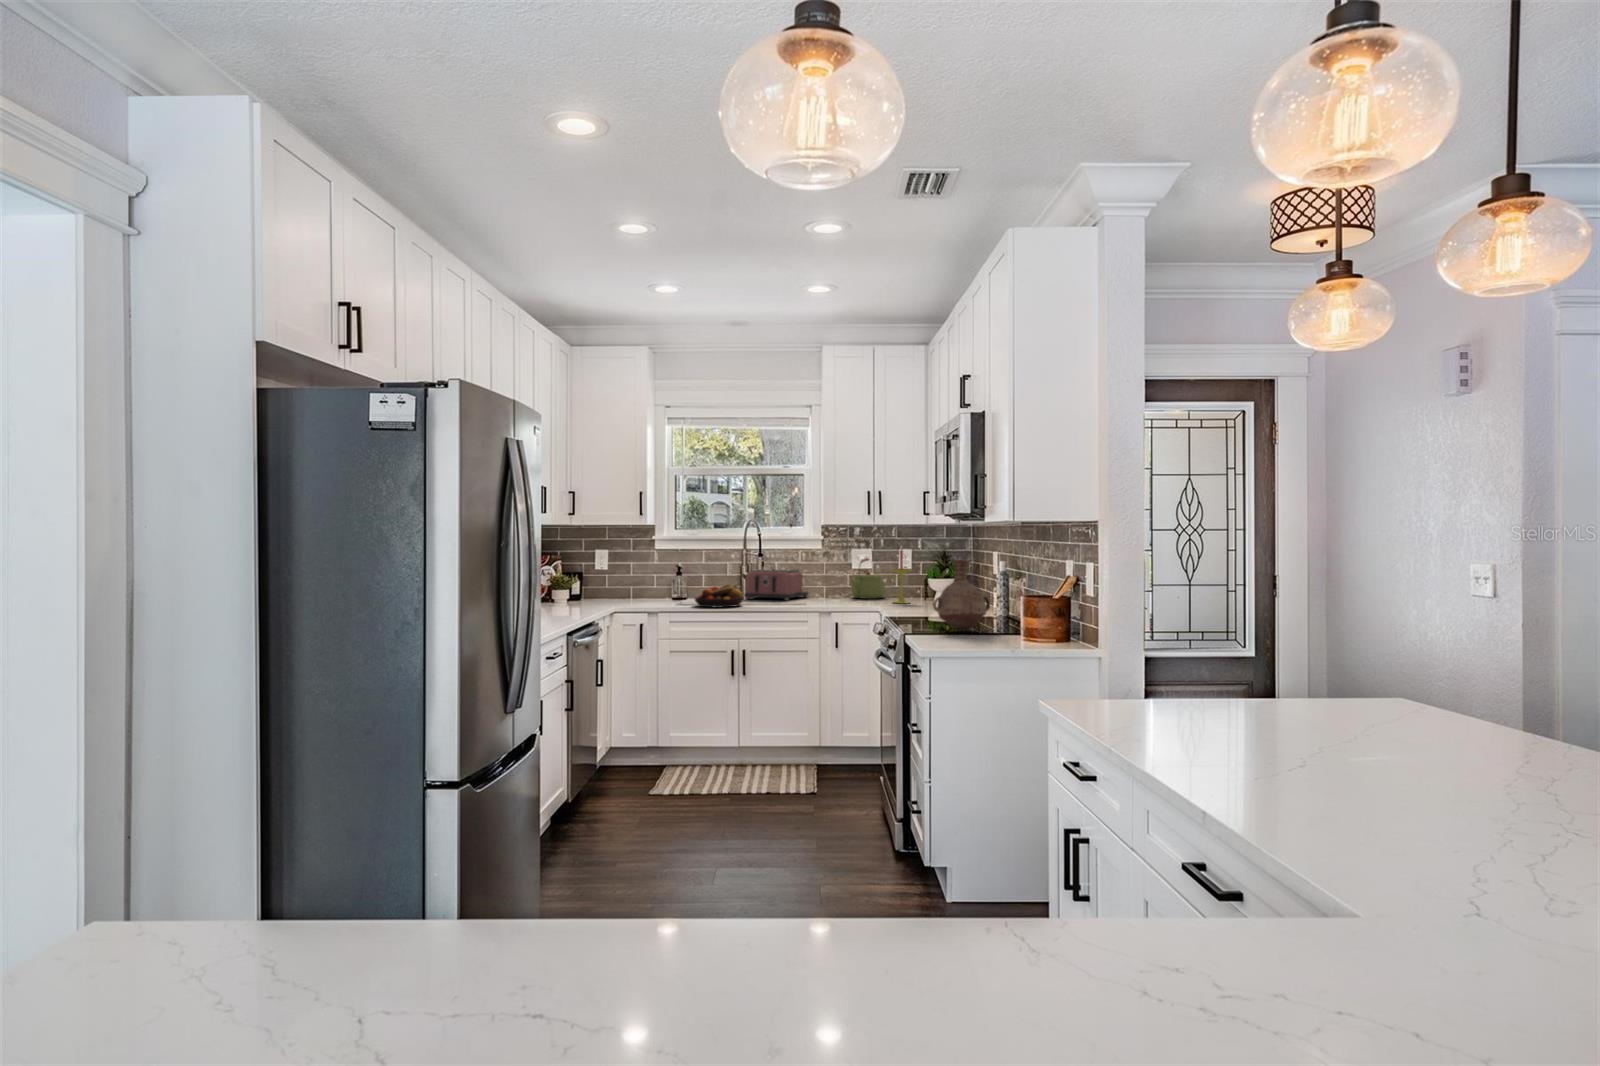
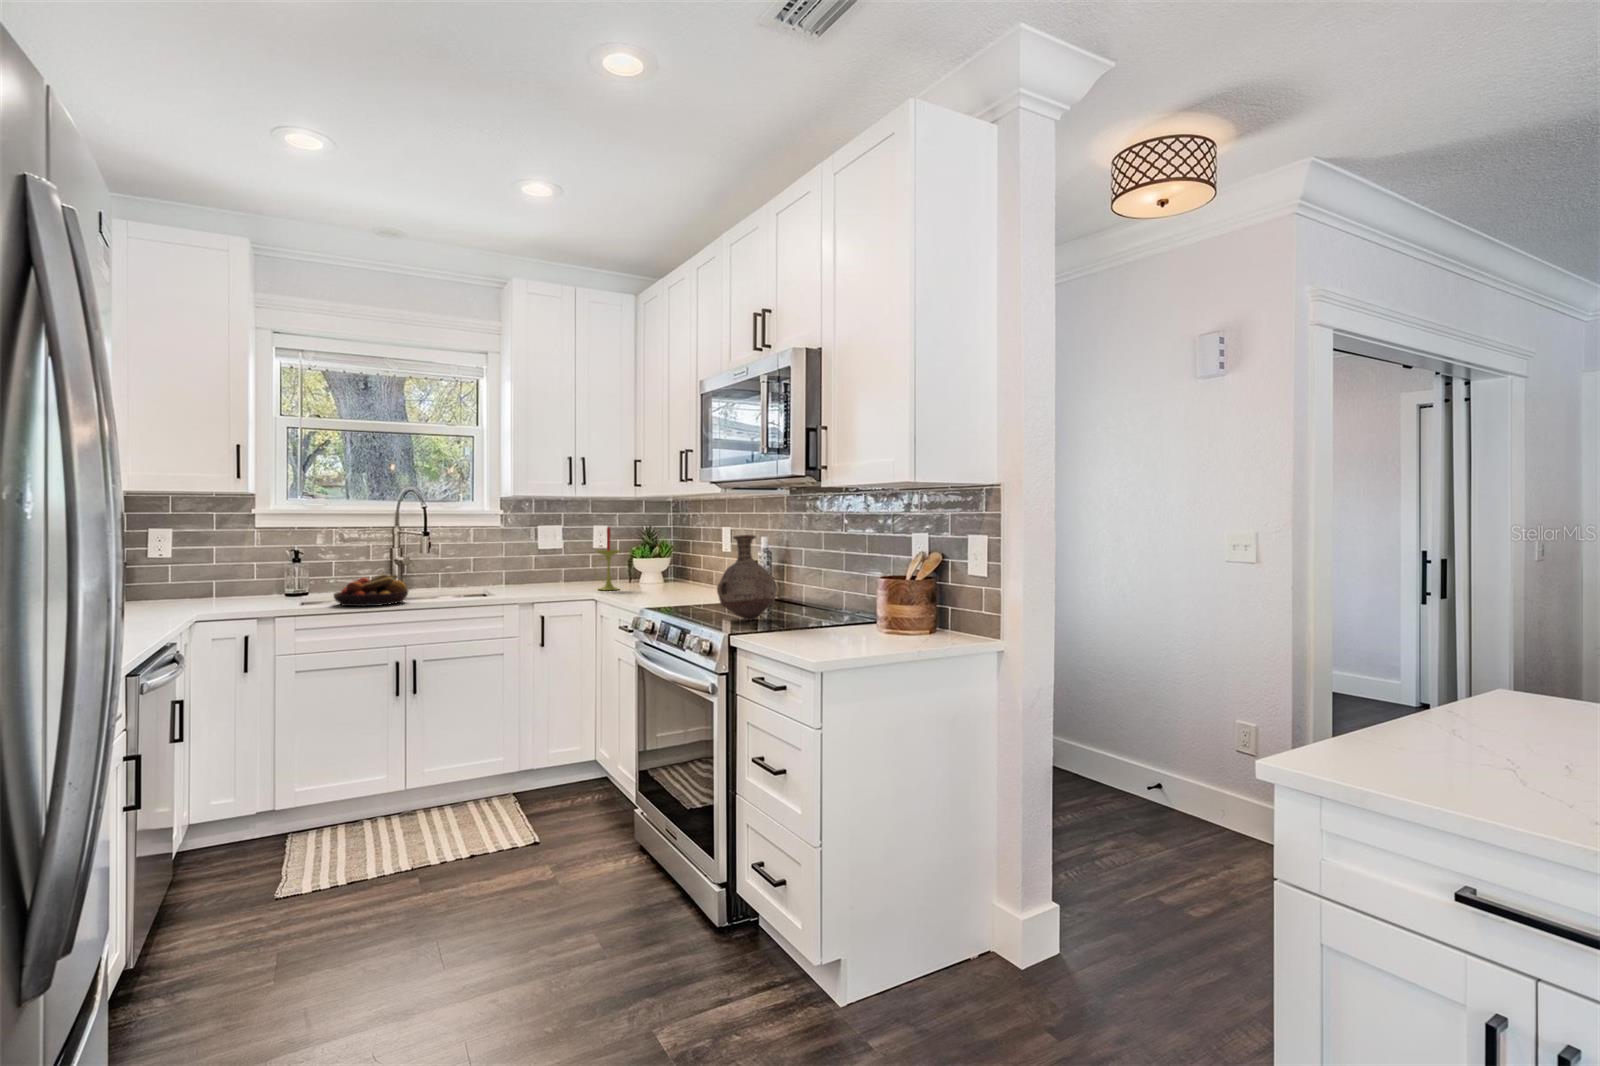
kettle: present [851,558,885,599] -> none [536,538,578,586]
toaster: present [744,569,808,600] -> none [396,554,480,593]

